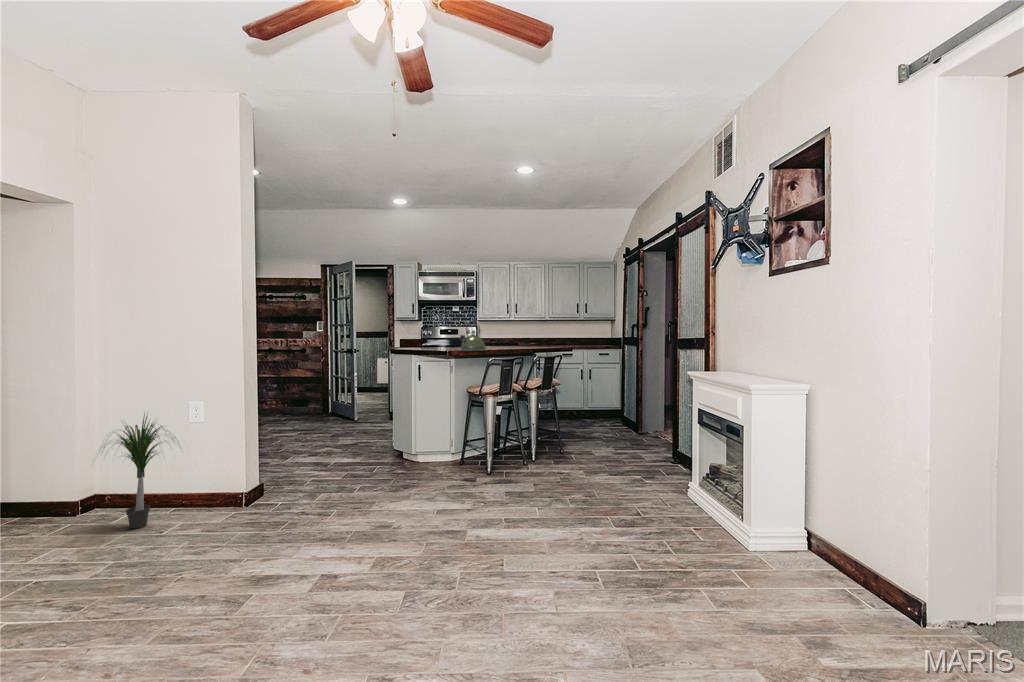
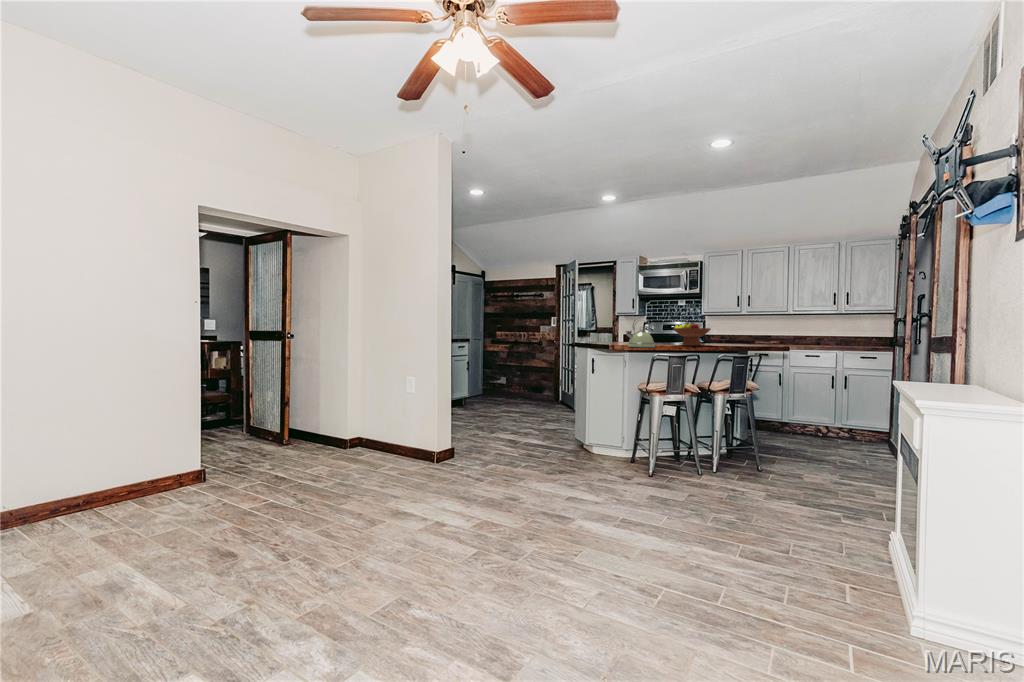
fruit bowl: none [491,325,525,349] -> present [673,321,710,346]
potted plant: present [103,414,175,529] -> none [343,379,400,464]

